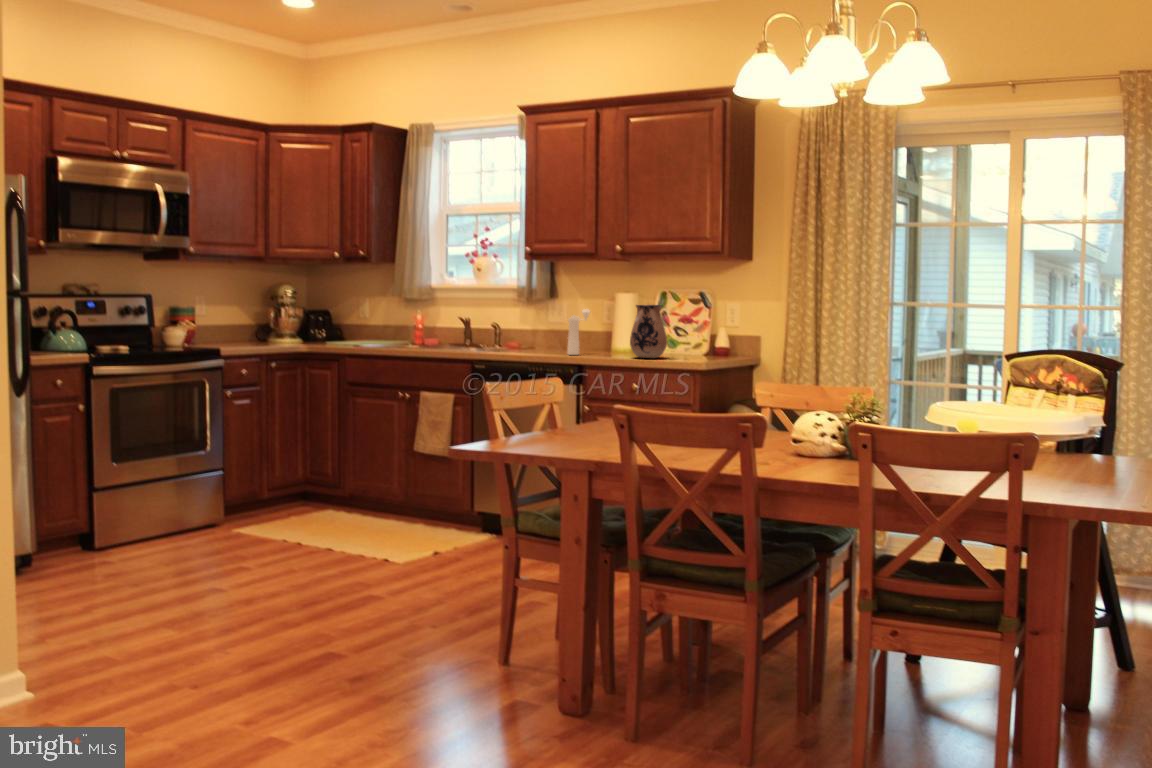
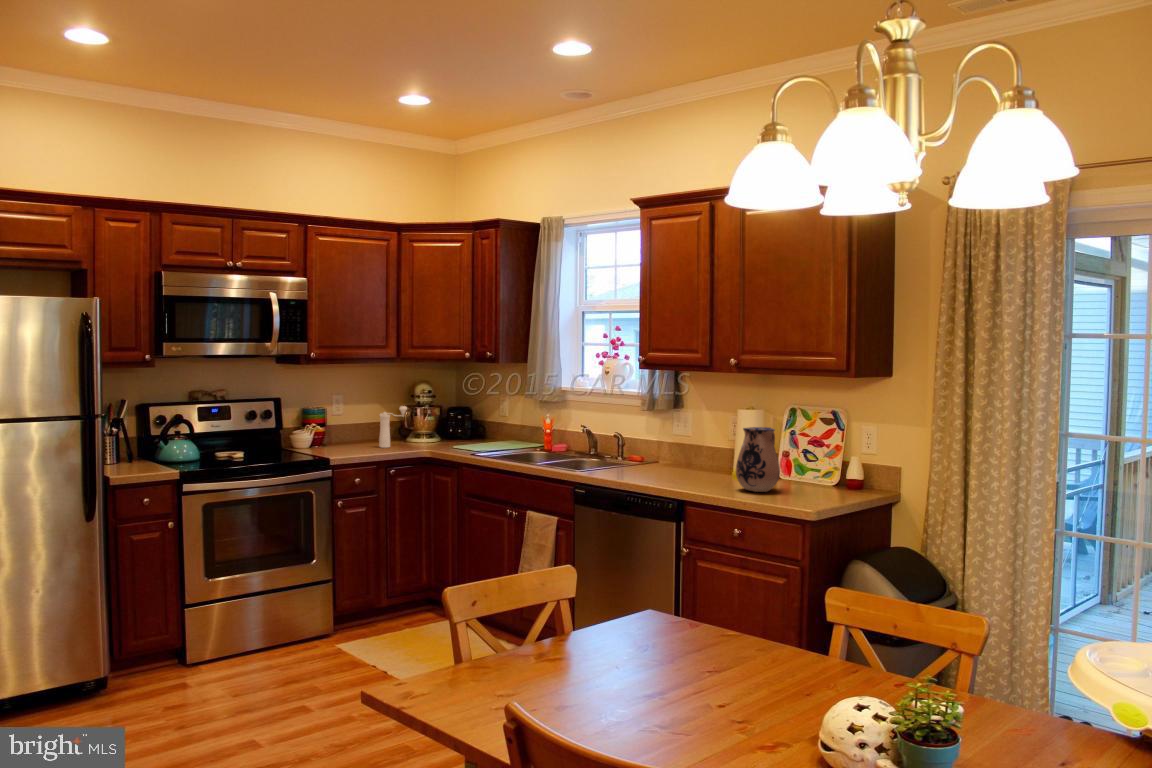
pepper mill: present [567,309,591,355] -> present [379,406,407,448]

